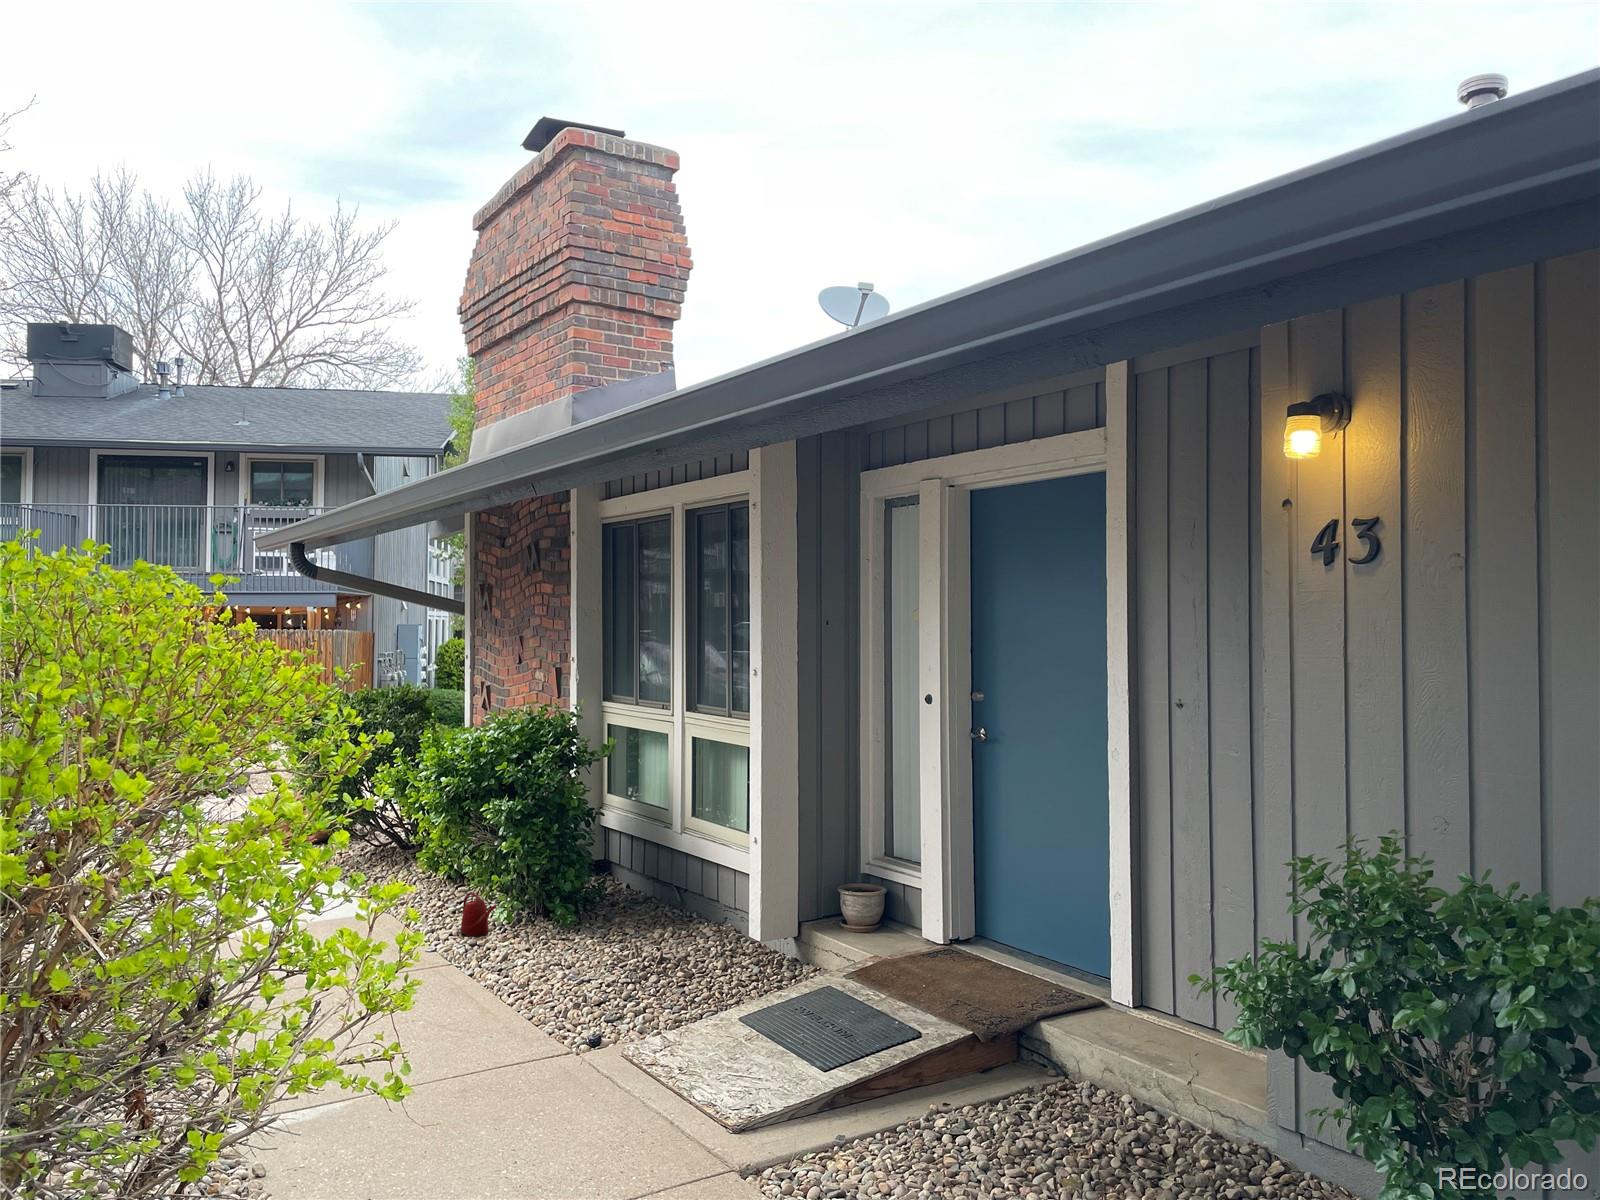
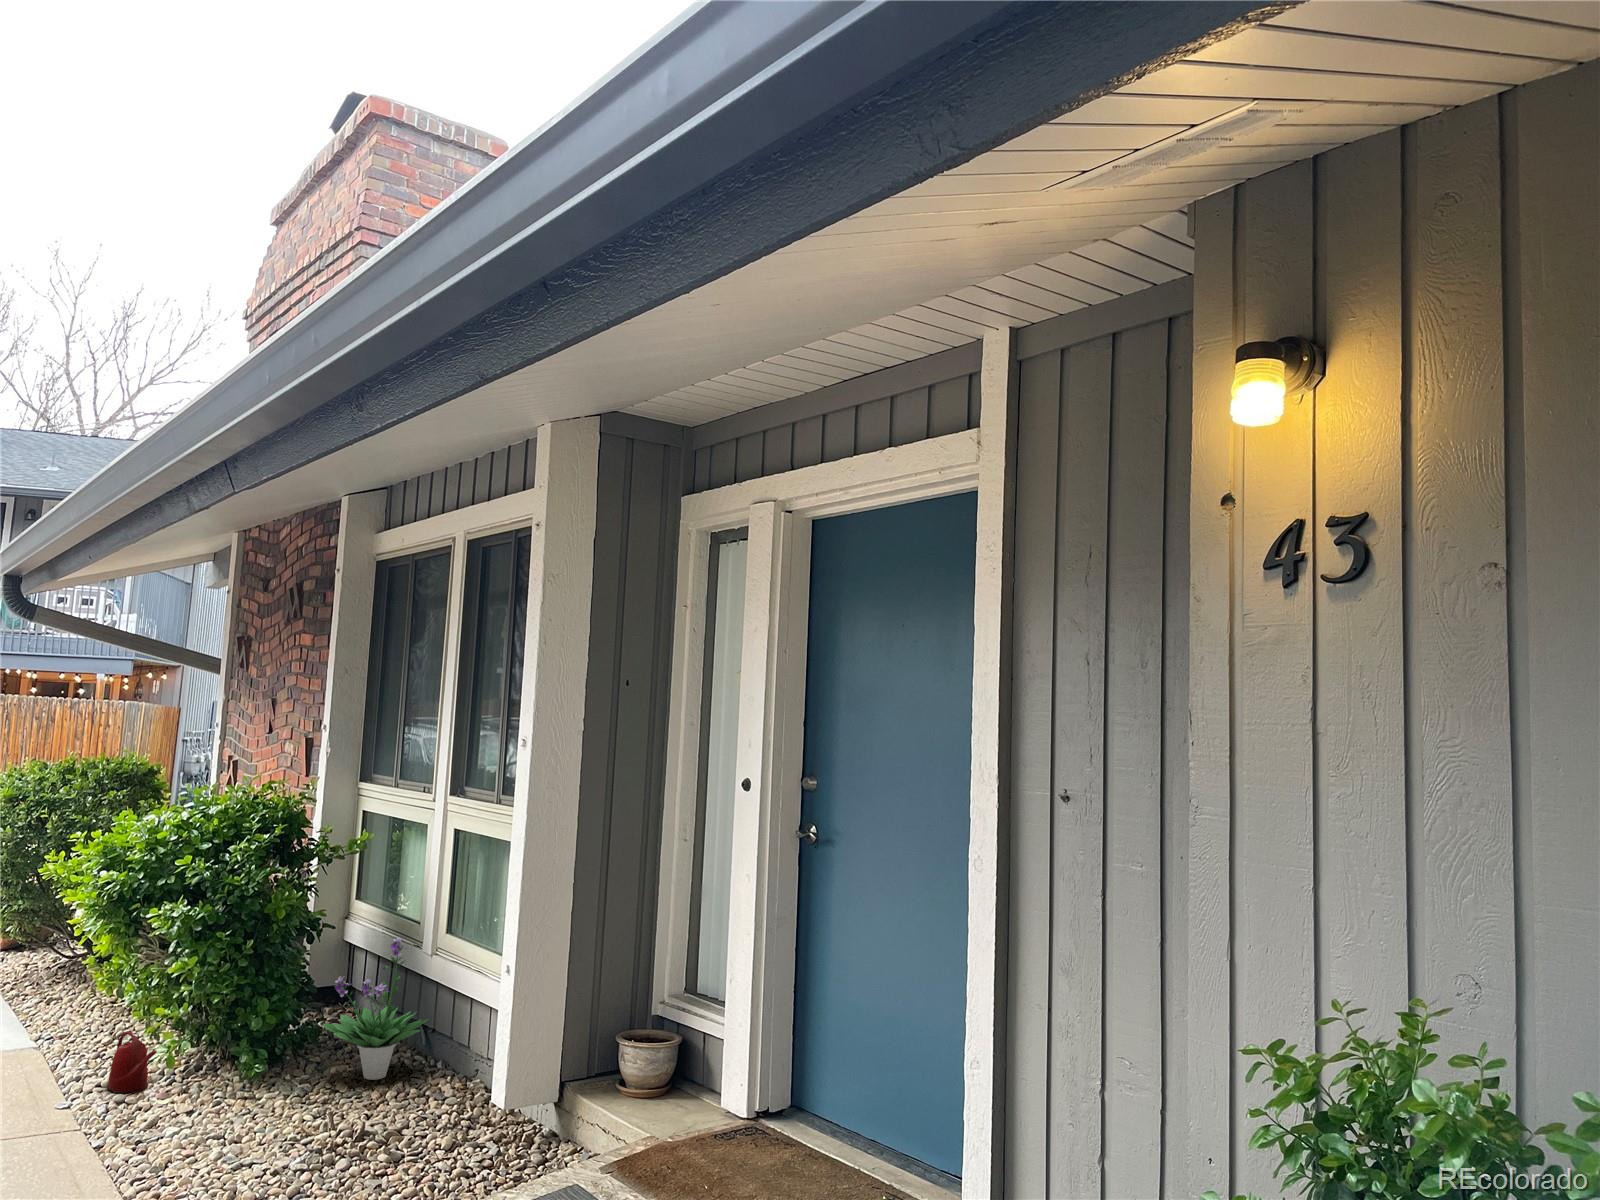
potted plant: none [609,821,686,927] -> present [323,937,429,1080]

